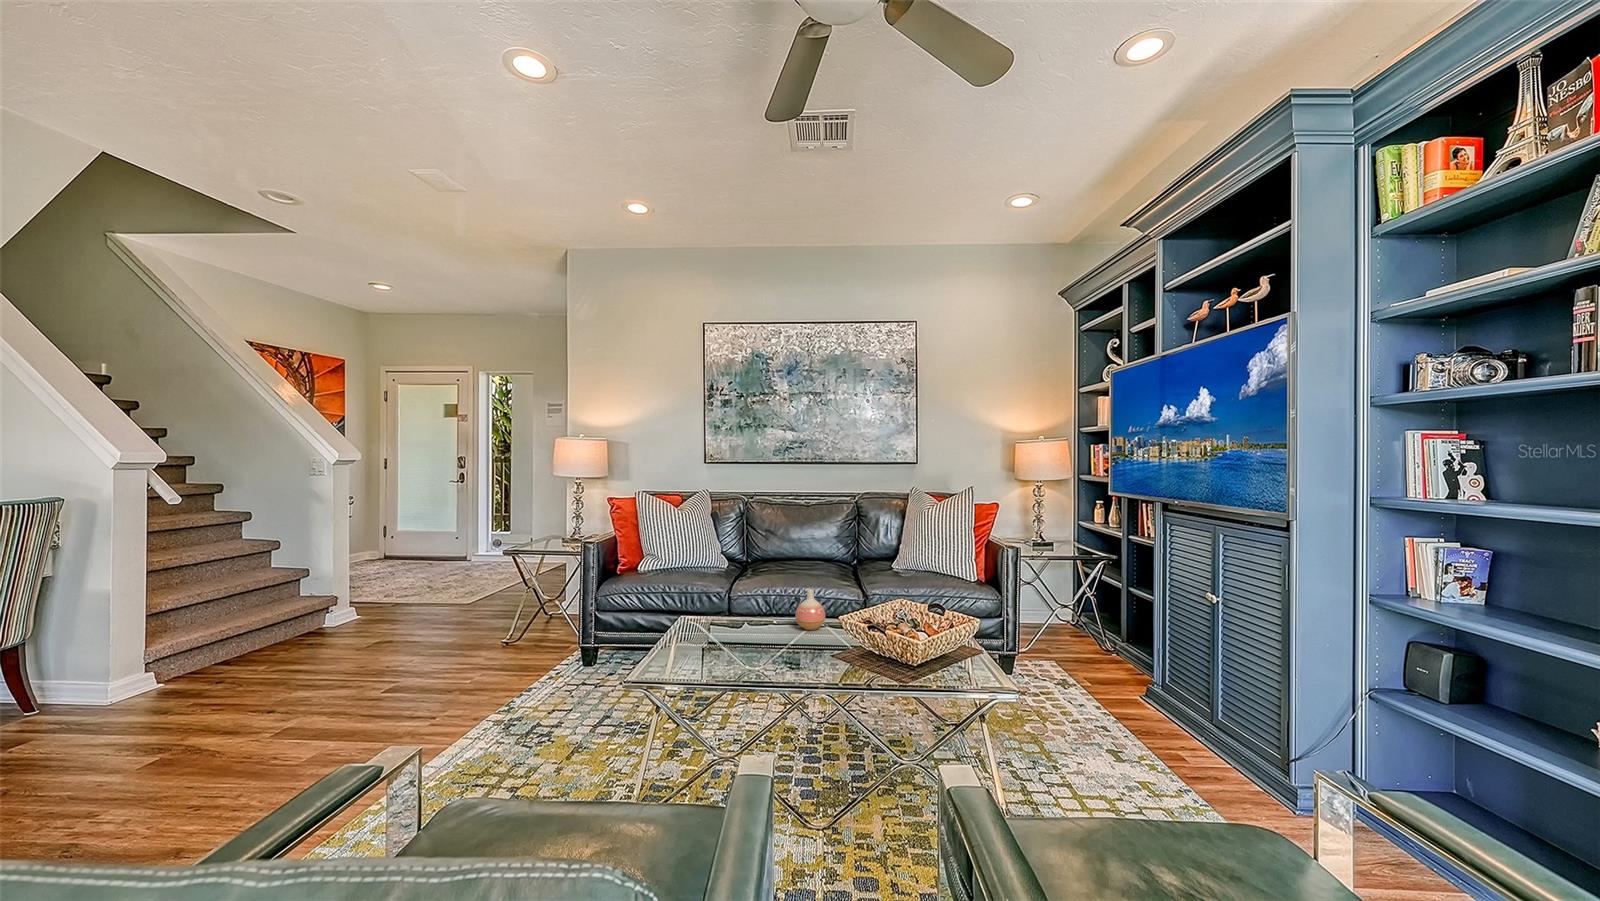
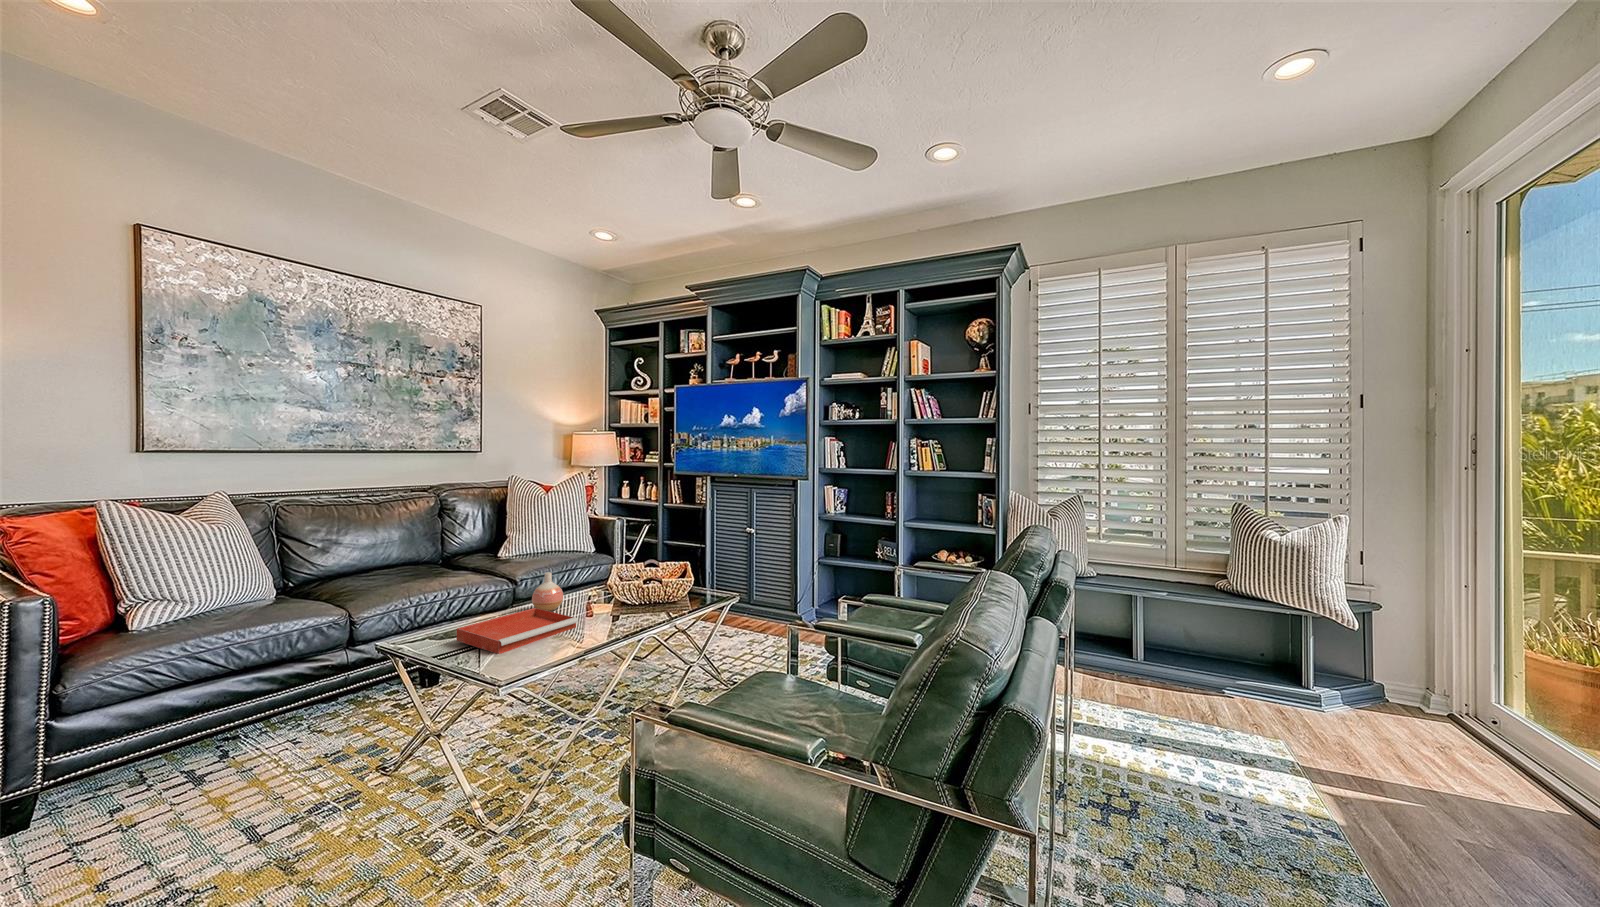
tray: none [685,619,780,655] -> present [457,608,578,654]

